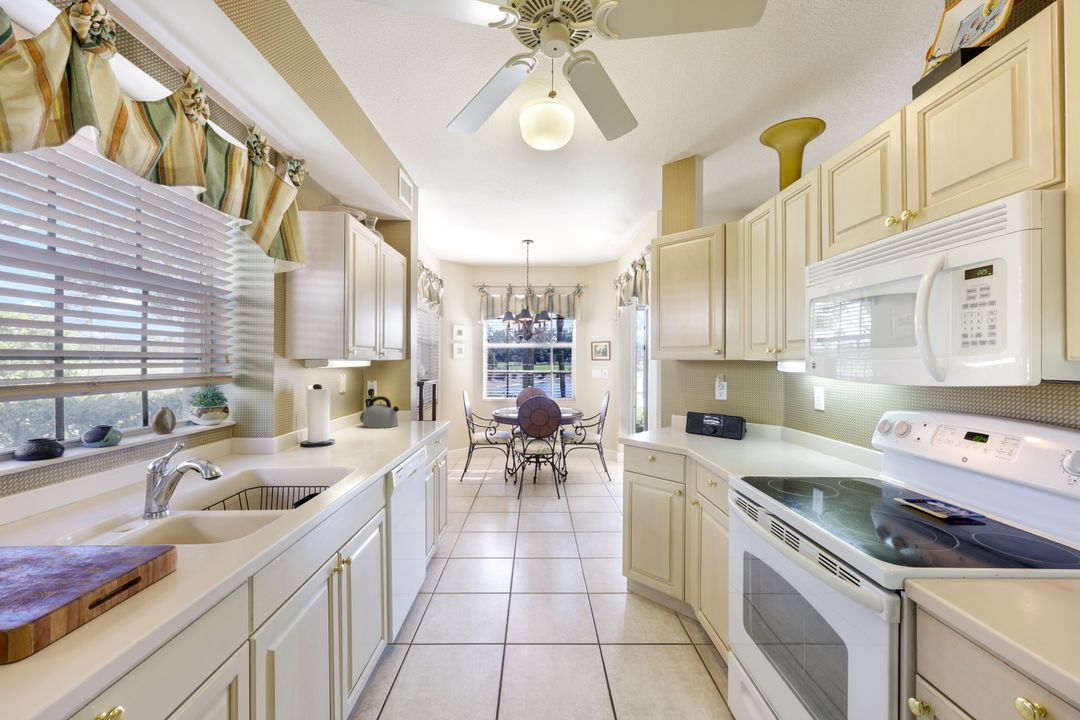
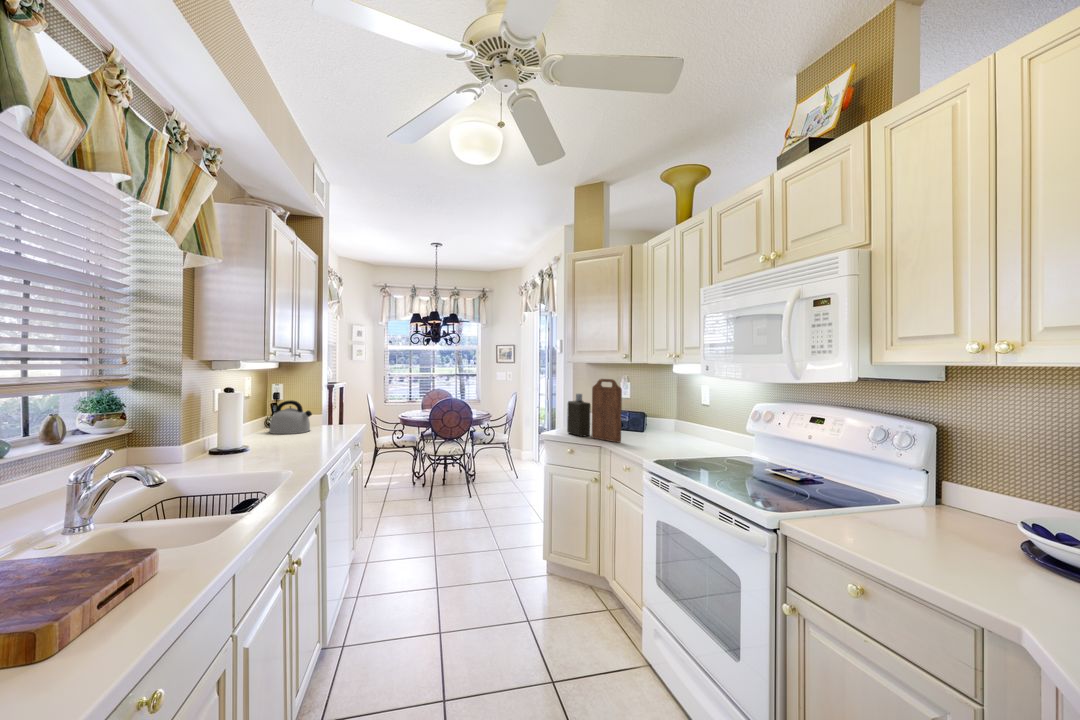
cutting board: none [676,378,711,451] -> present [592,379,622,443]
bottle: none [650,394,676,442] -> present [567,394,591,437]

